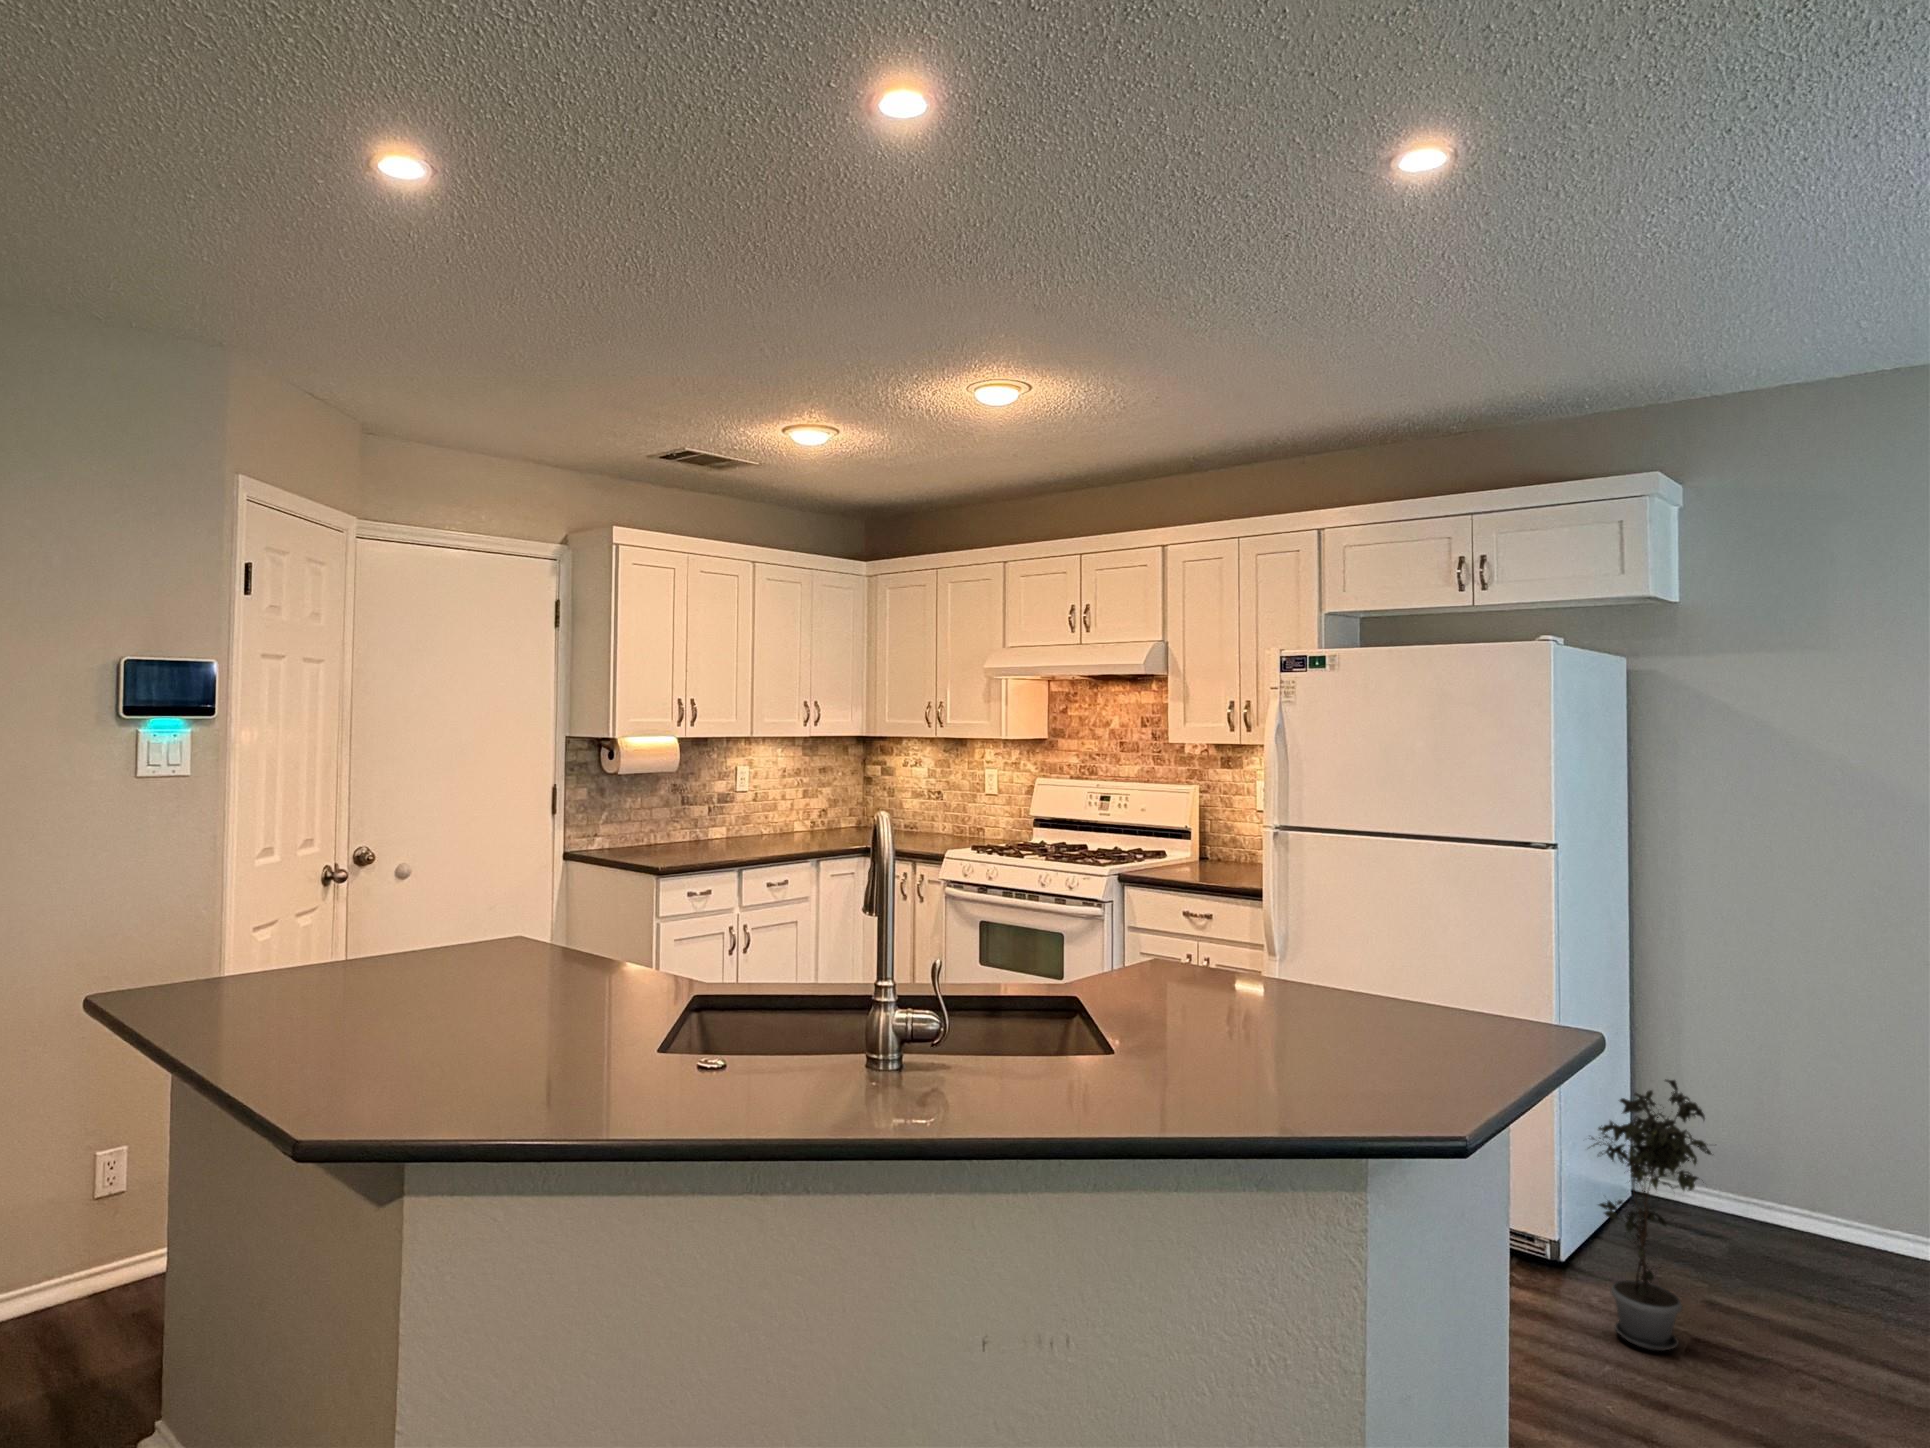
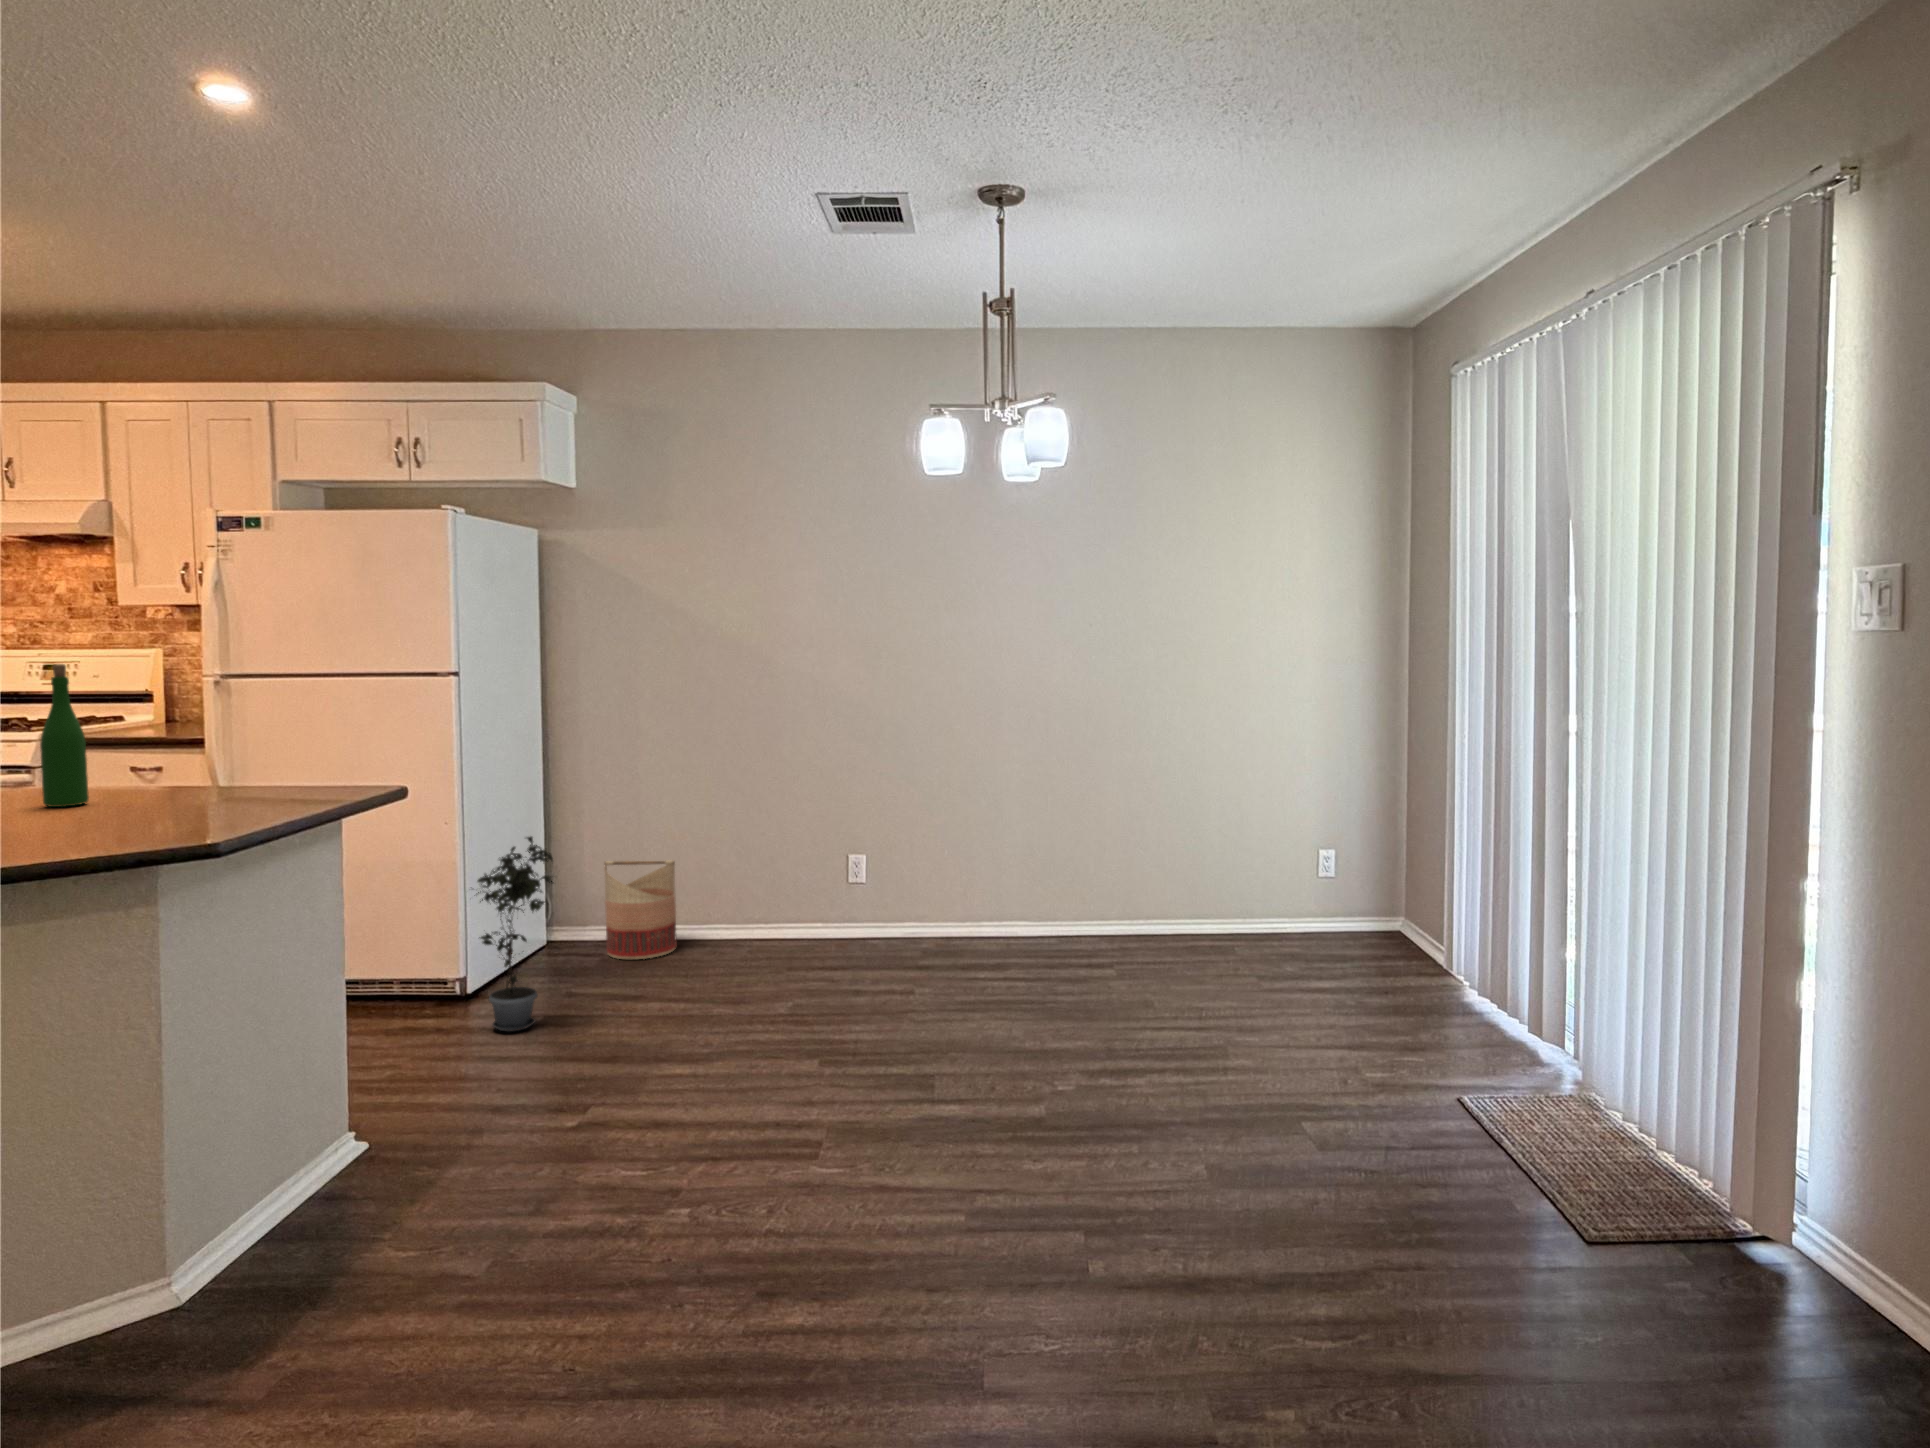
wine bottle: none [1196,840,1238,1005] -> present [40,664,89,807]
basket: none [1727,1108,1845,1266] -> present [604,860,677,959]

